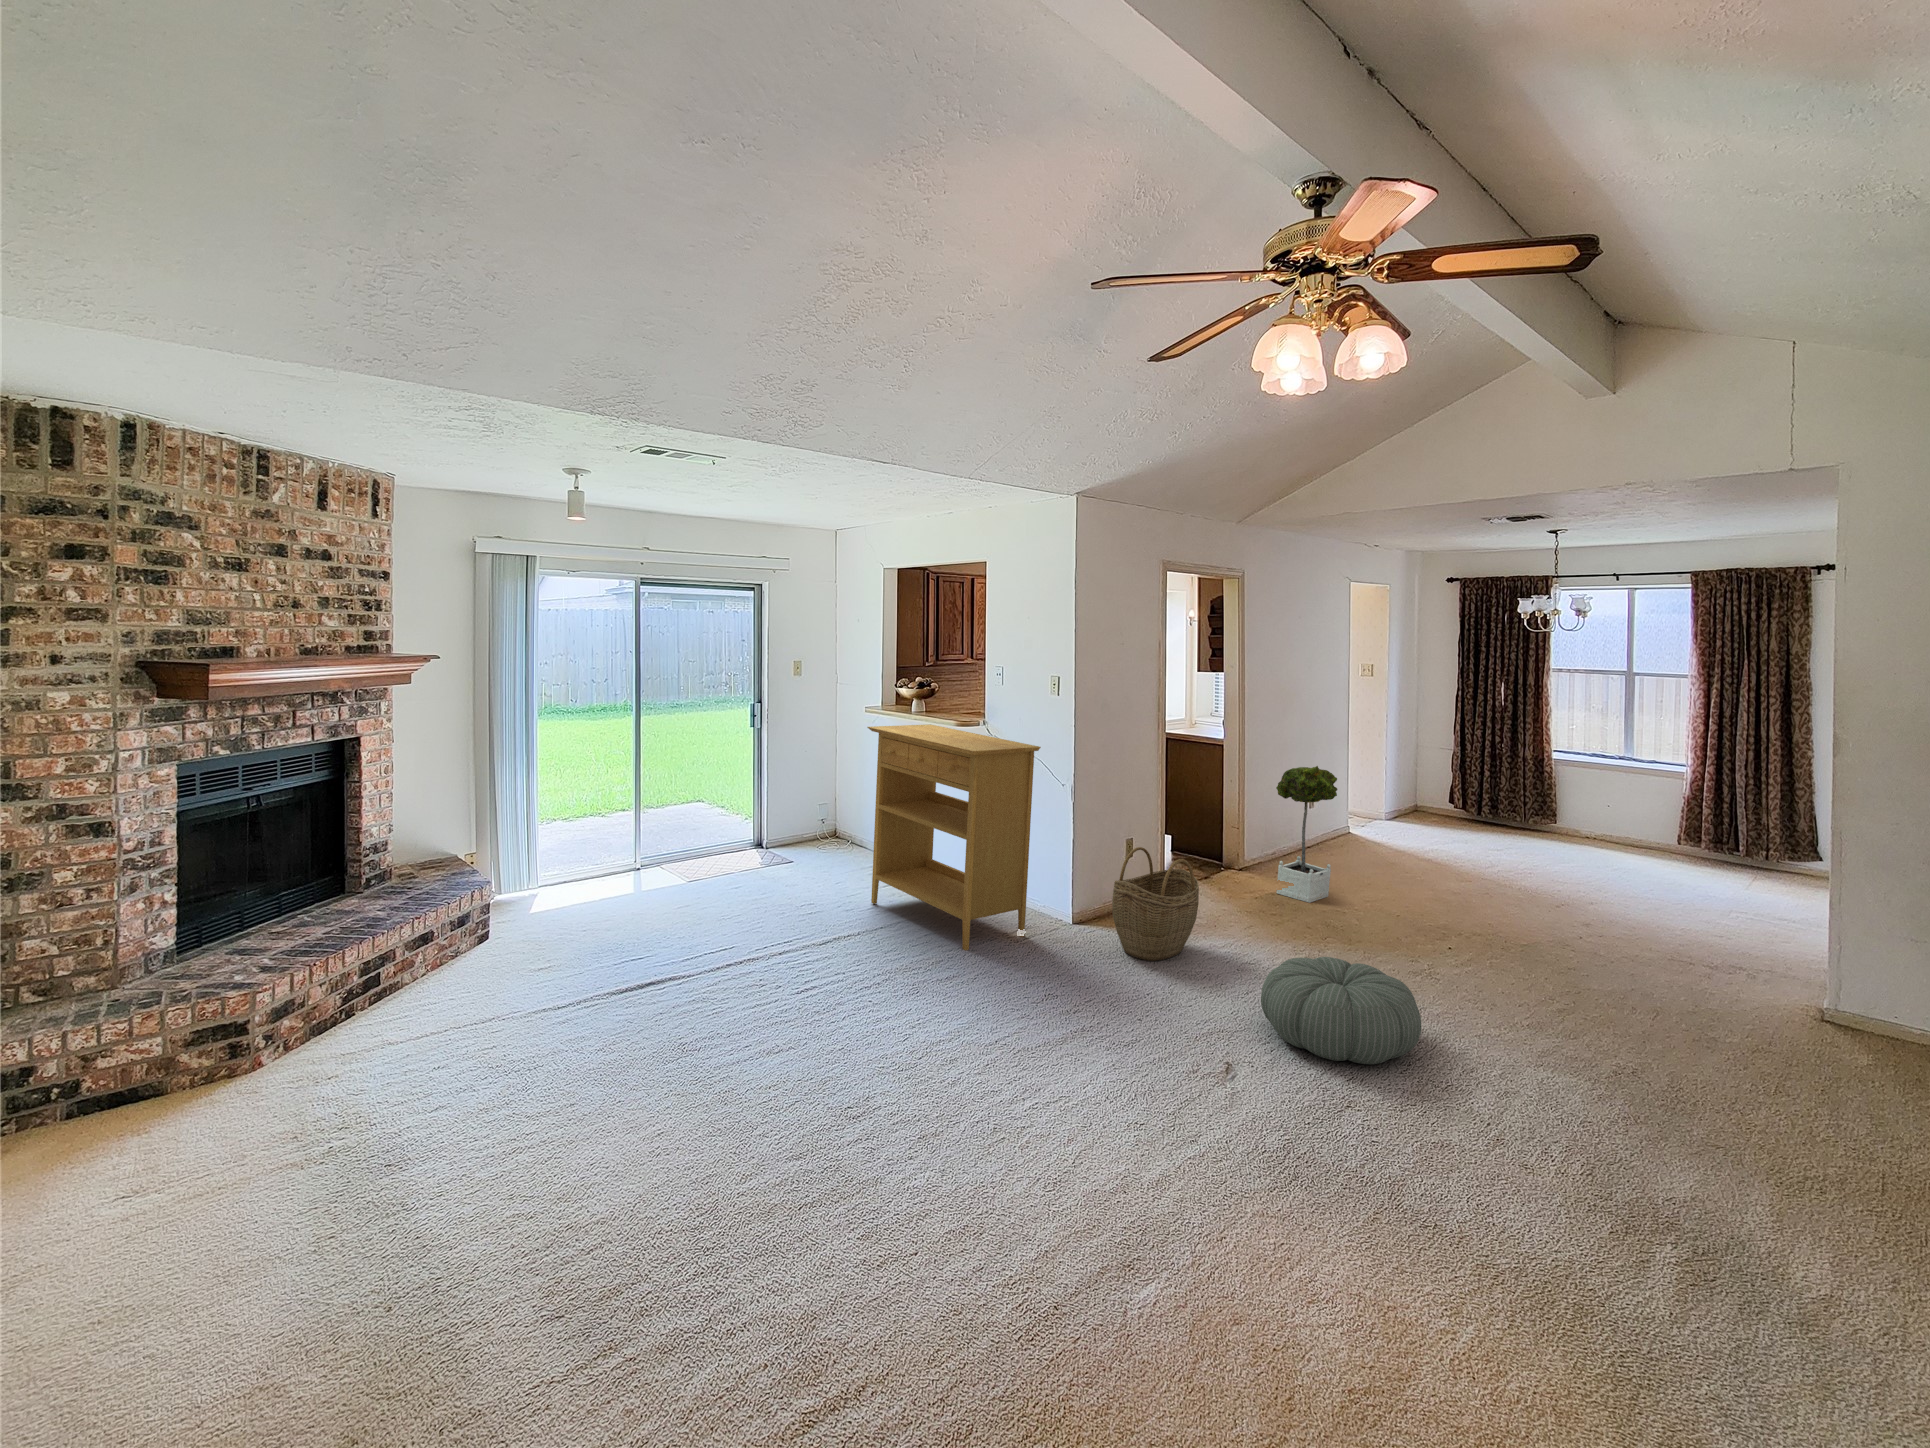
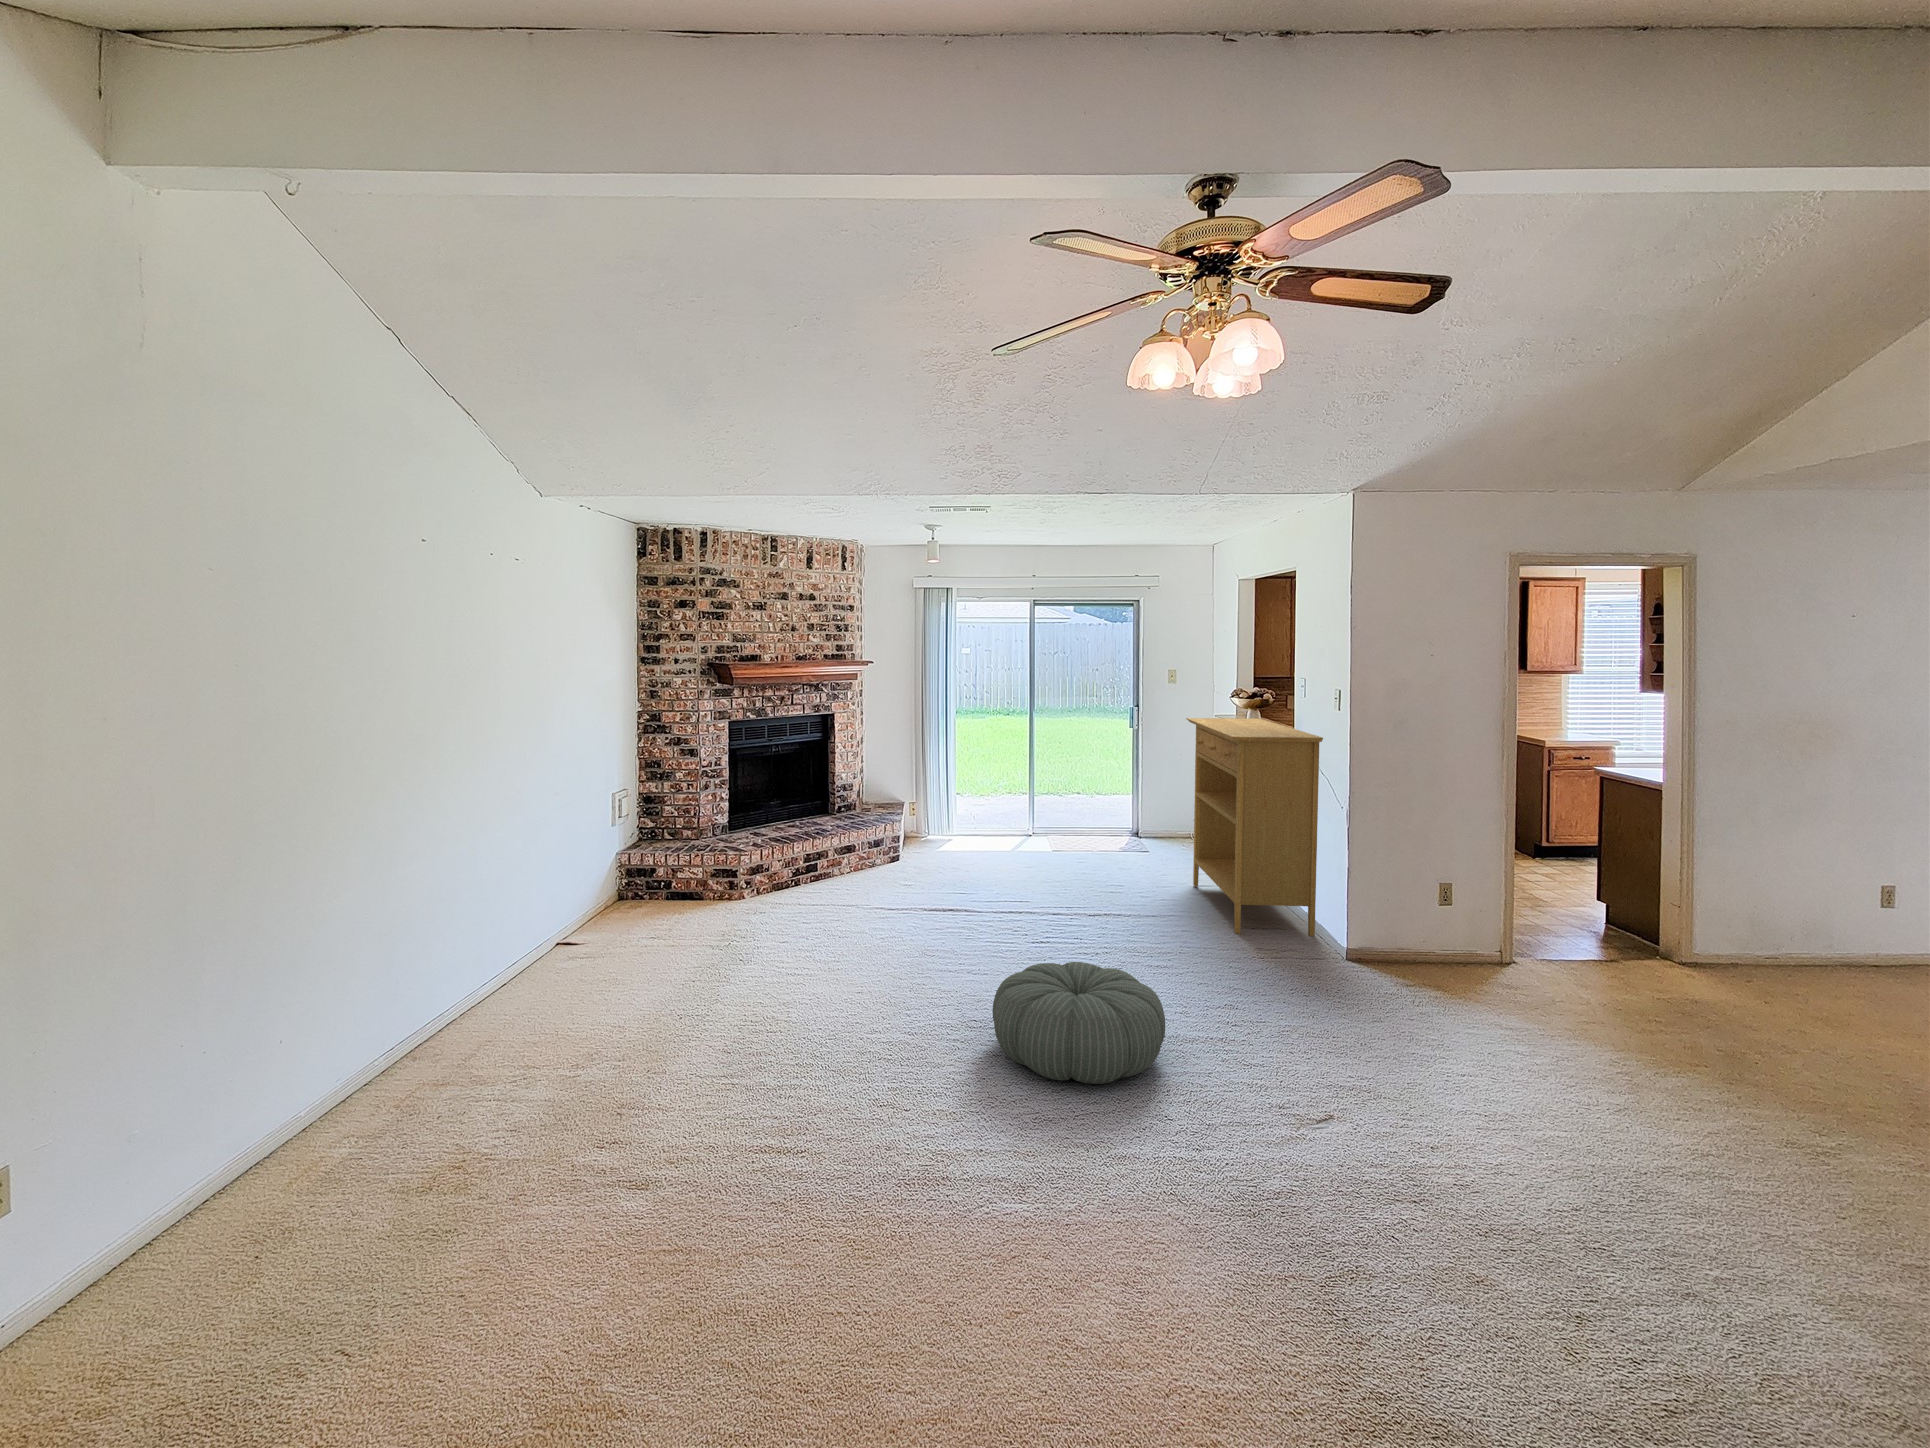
potted tree: present [1276,766,1337,903] -> none [1755,788,1881,987]
woven basket: present [1112,847,1199,961] -> none [1398,856,1518,987]
pouf: present [1261,957,1421,1064] -> present [993,962,1165,1084]

